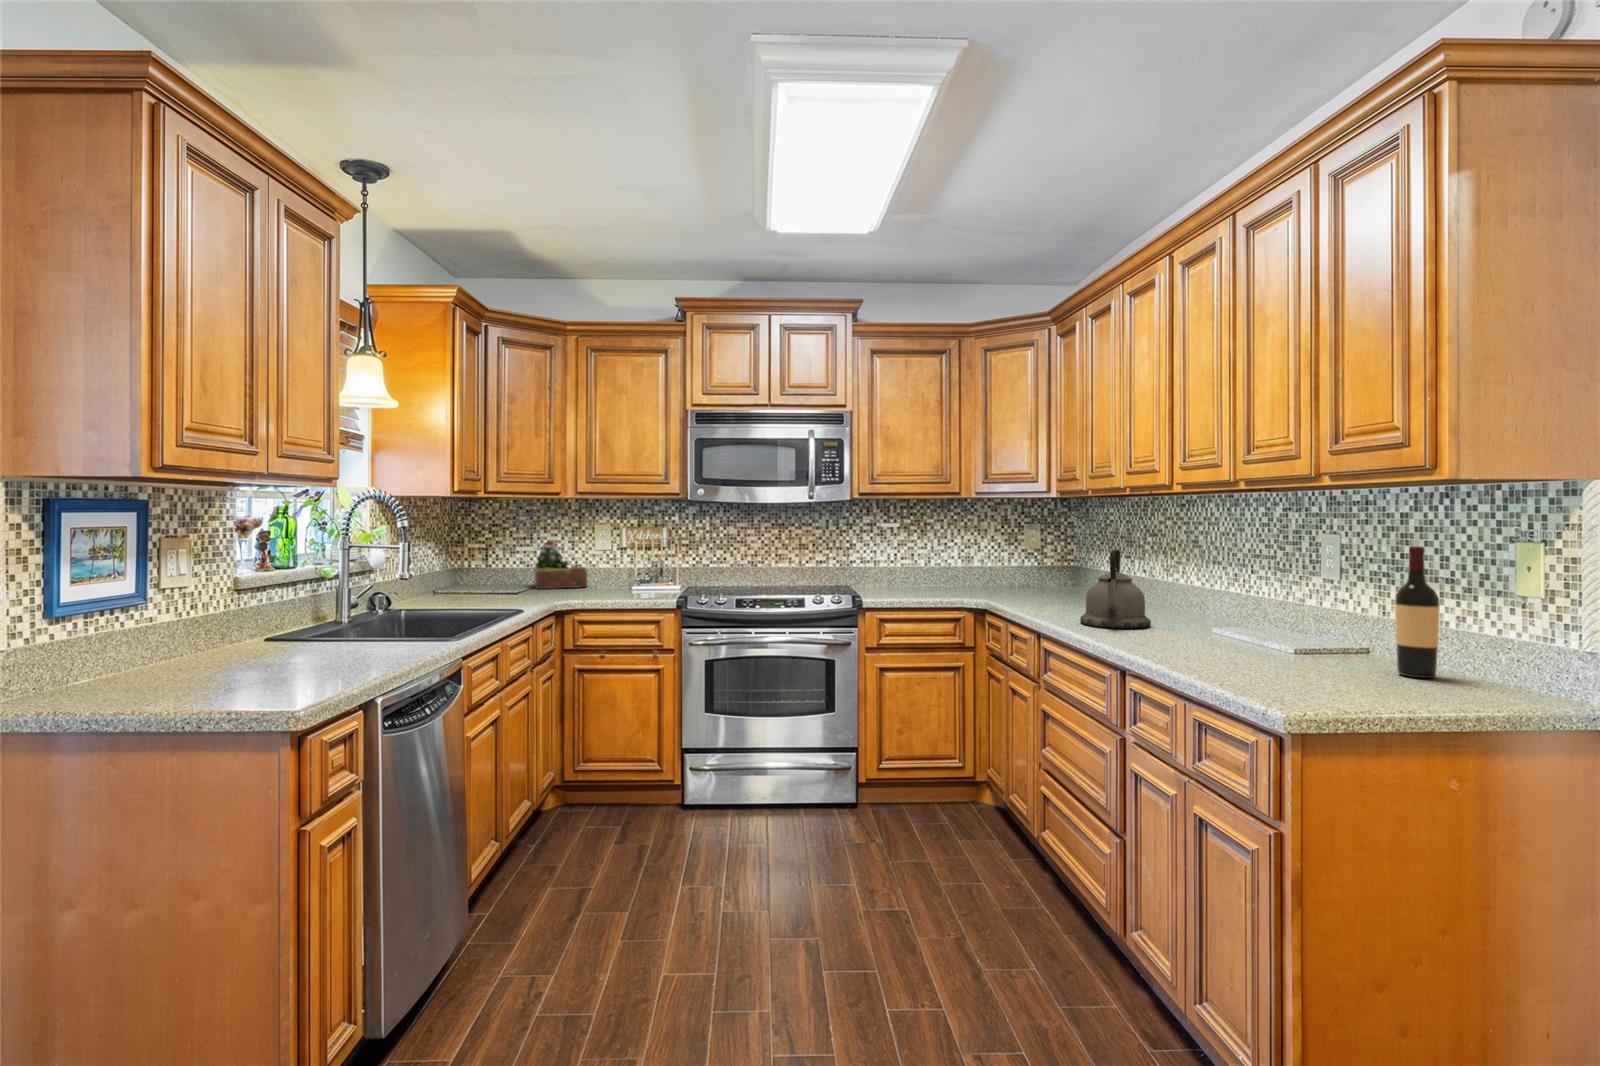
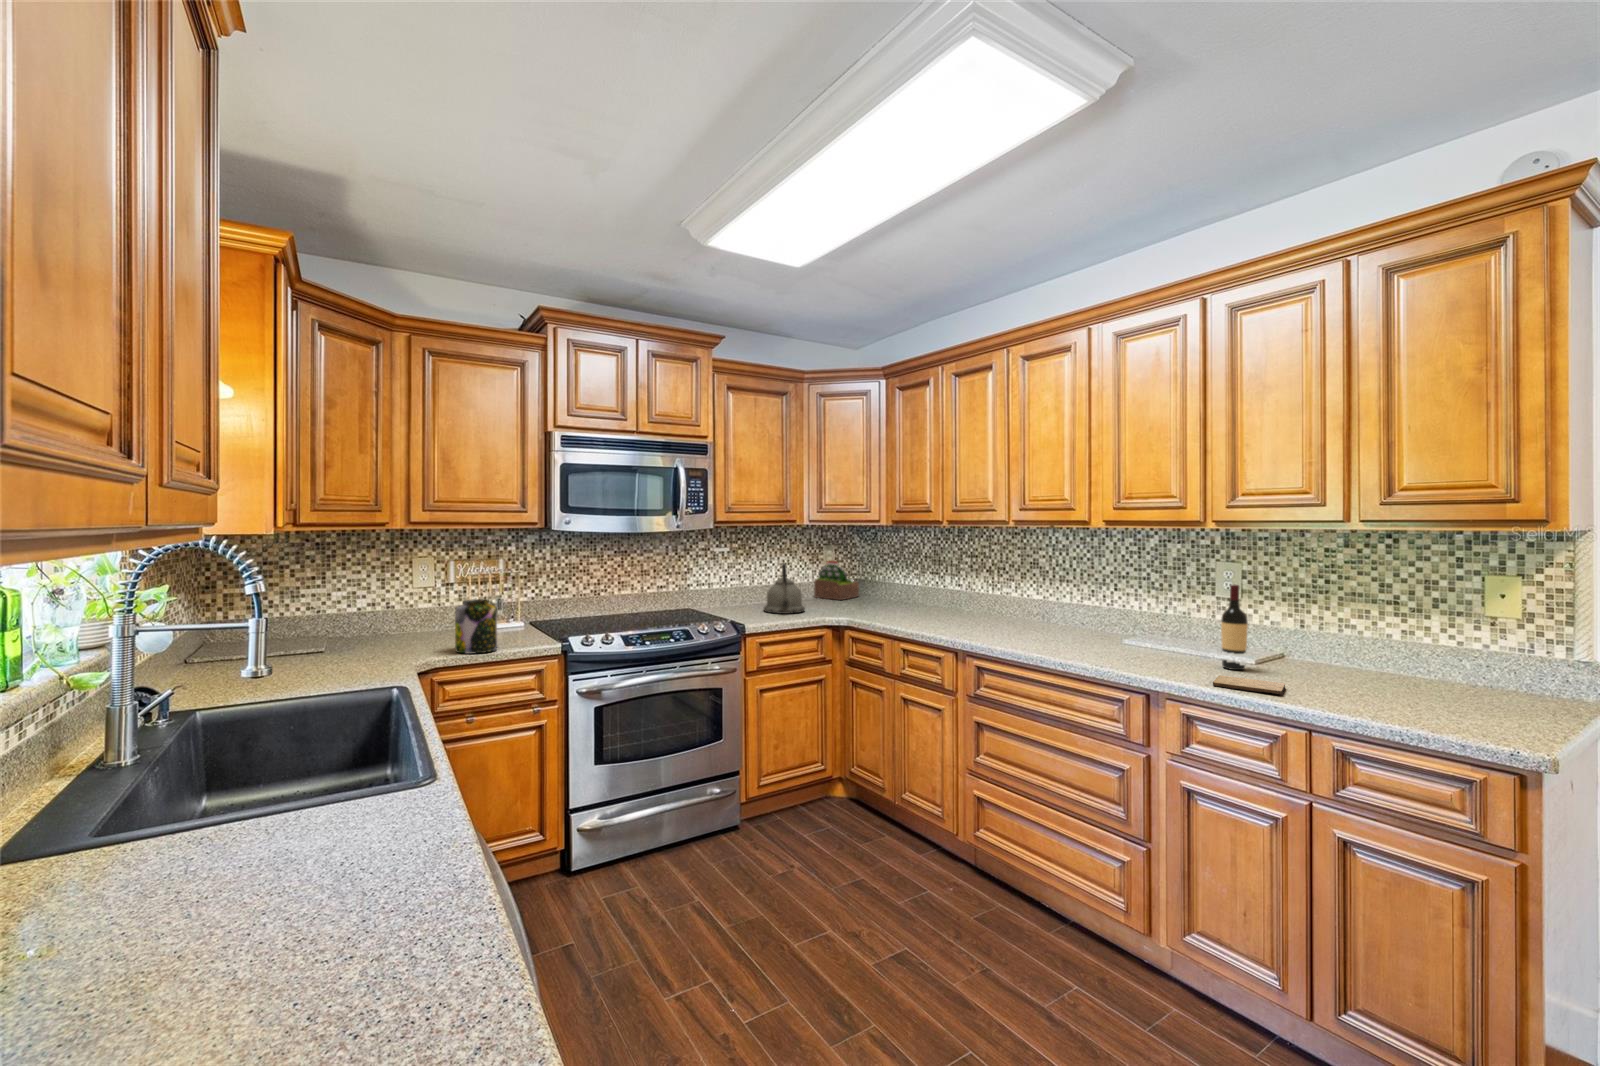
succulent plant: present [535,542,588,589] -> present [814,561,859,600]
kettle: present [1080,550,1151,628] -> present [764,563,805,614]
jar: none [588,555,620,601] -> present [455,599,497,654]
cutting board: none [1307,676,1437,704] -> present [1213,675,1285,695]

